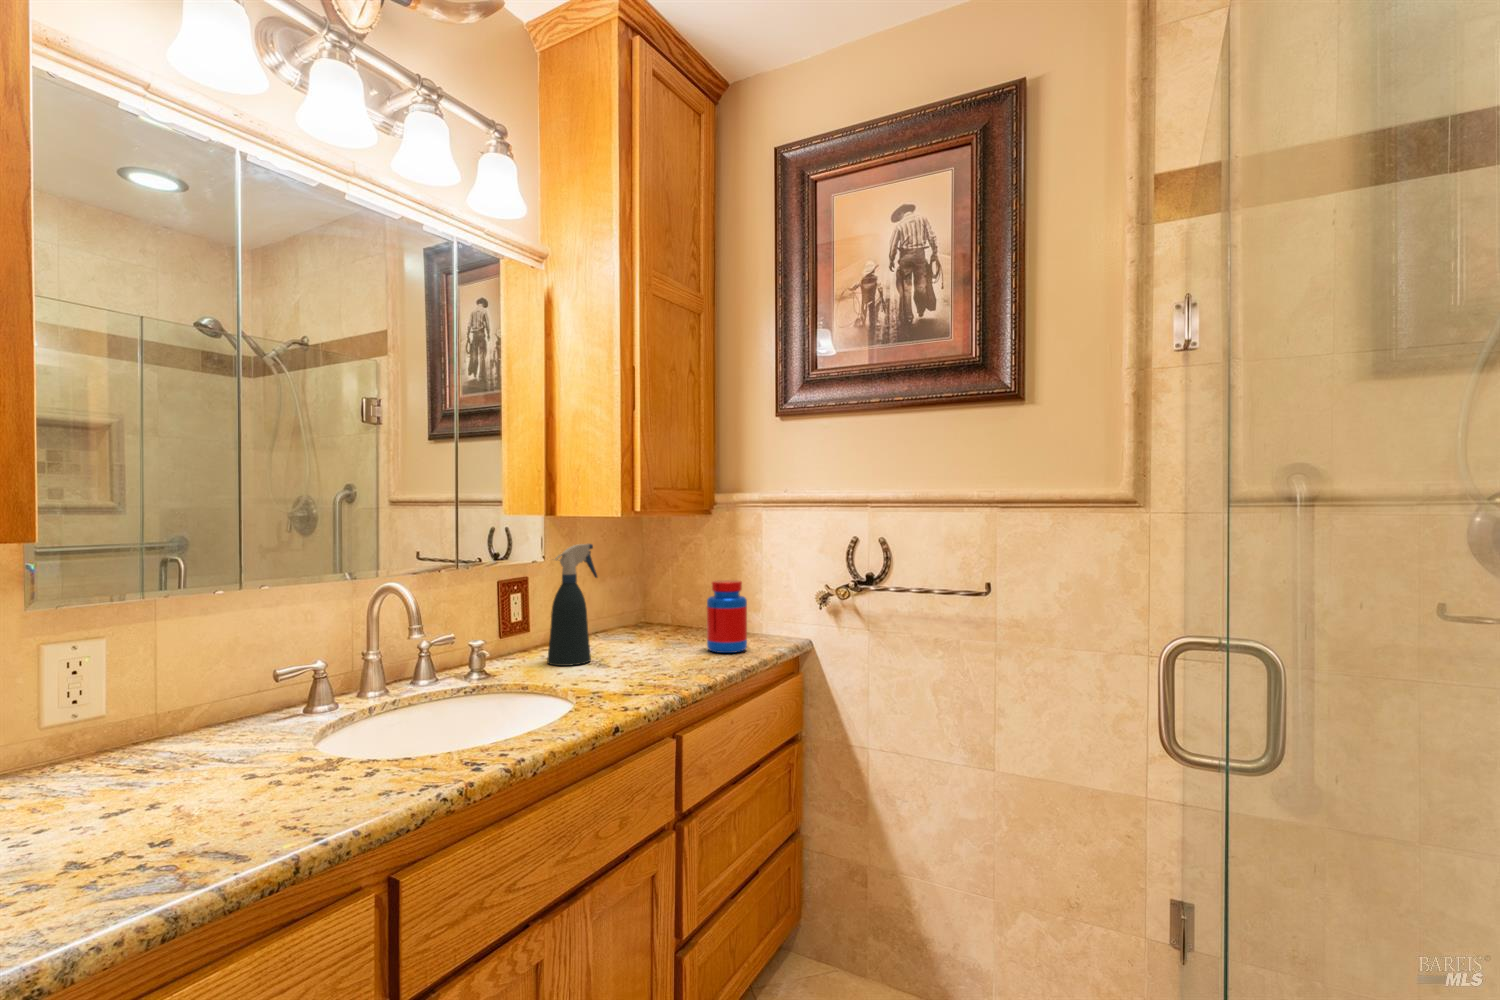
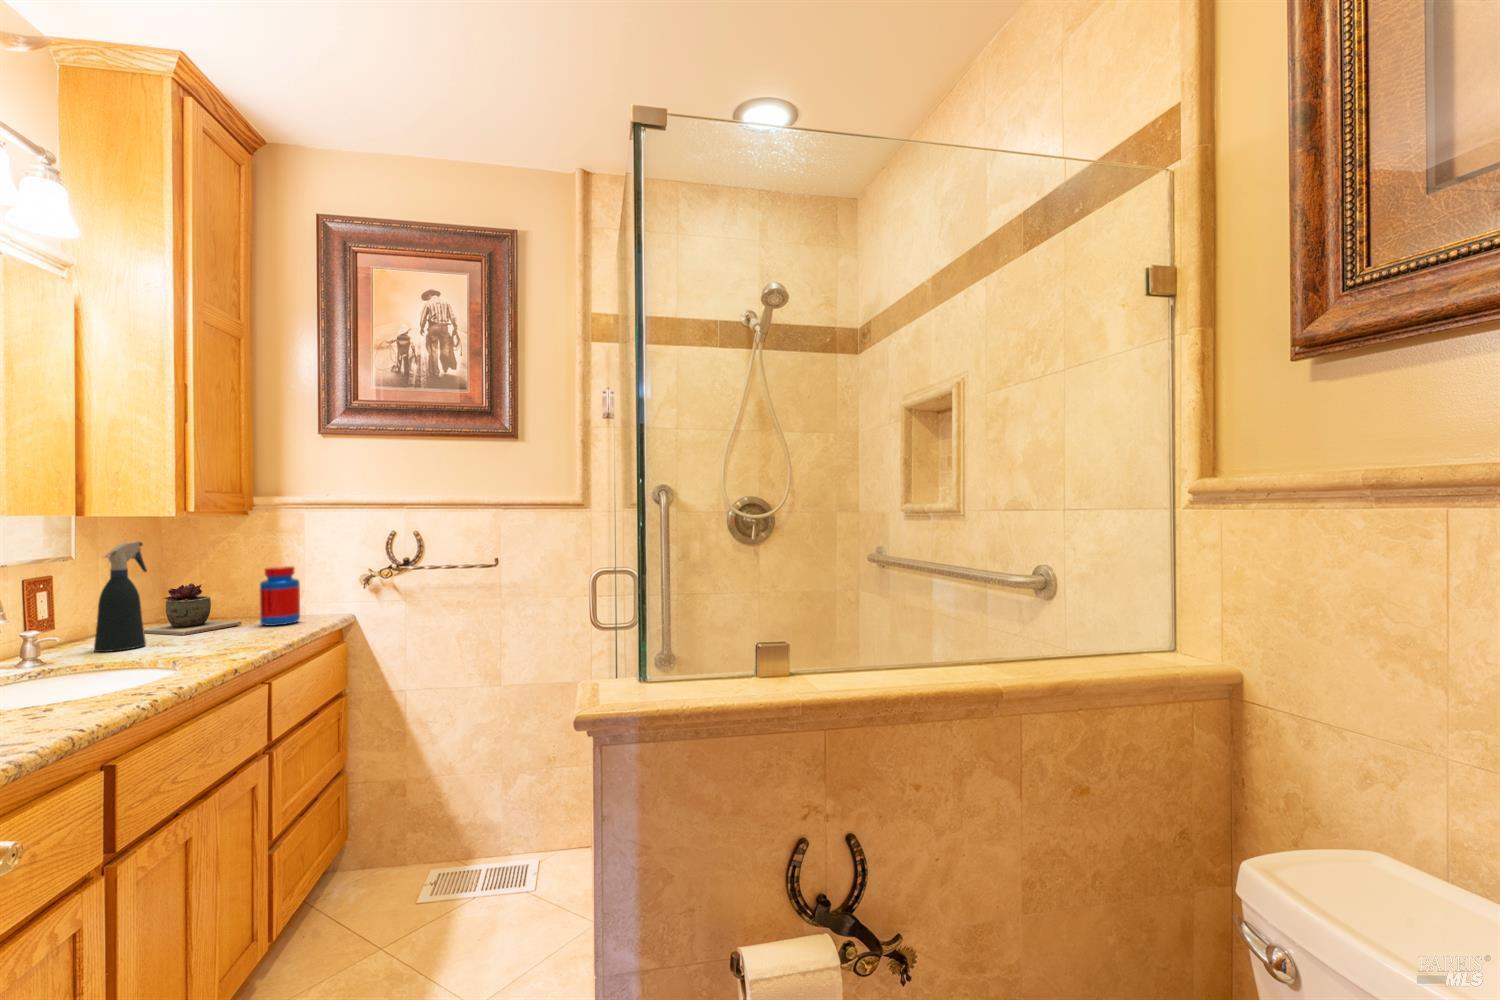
succulent plant: none [605,592,693,653] -> present [144,583,242,635]

